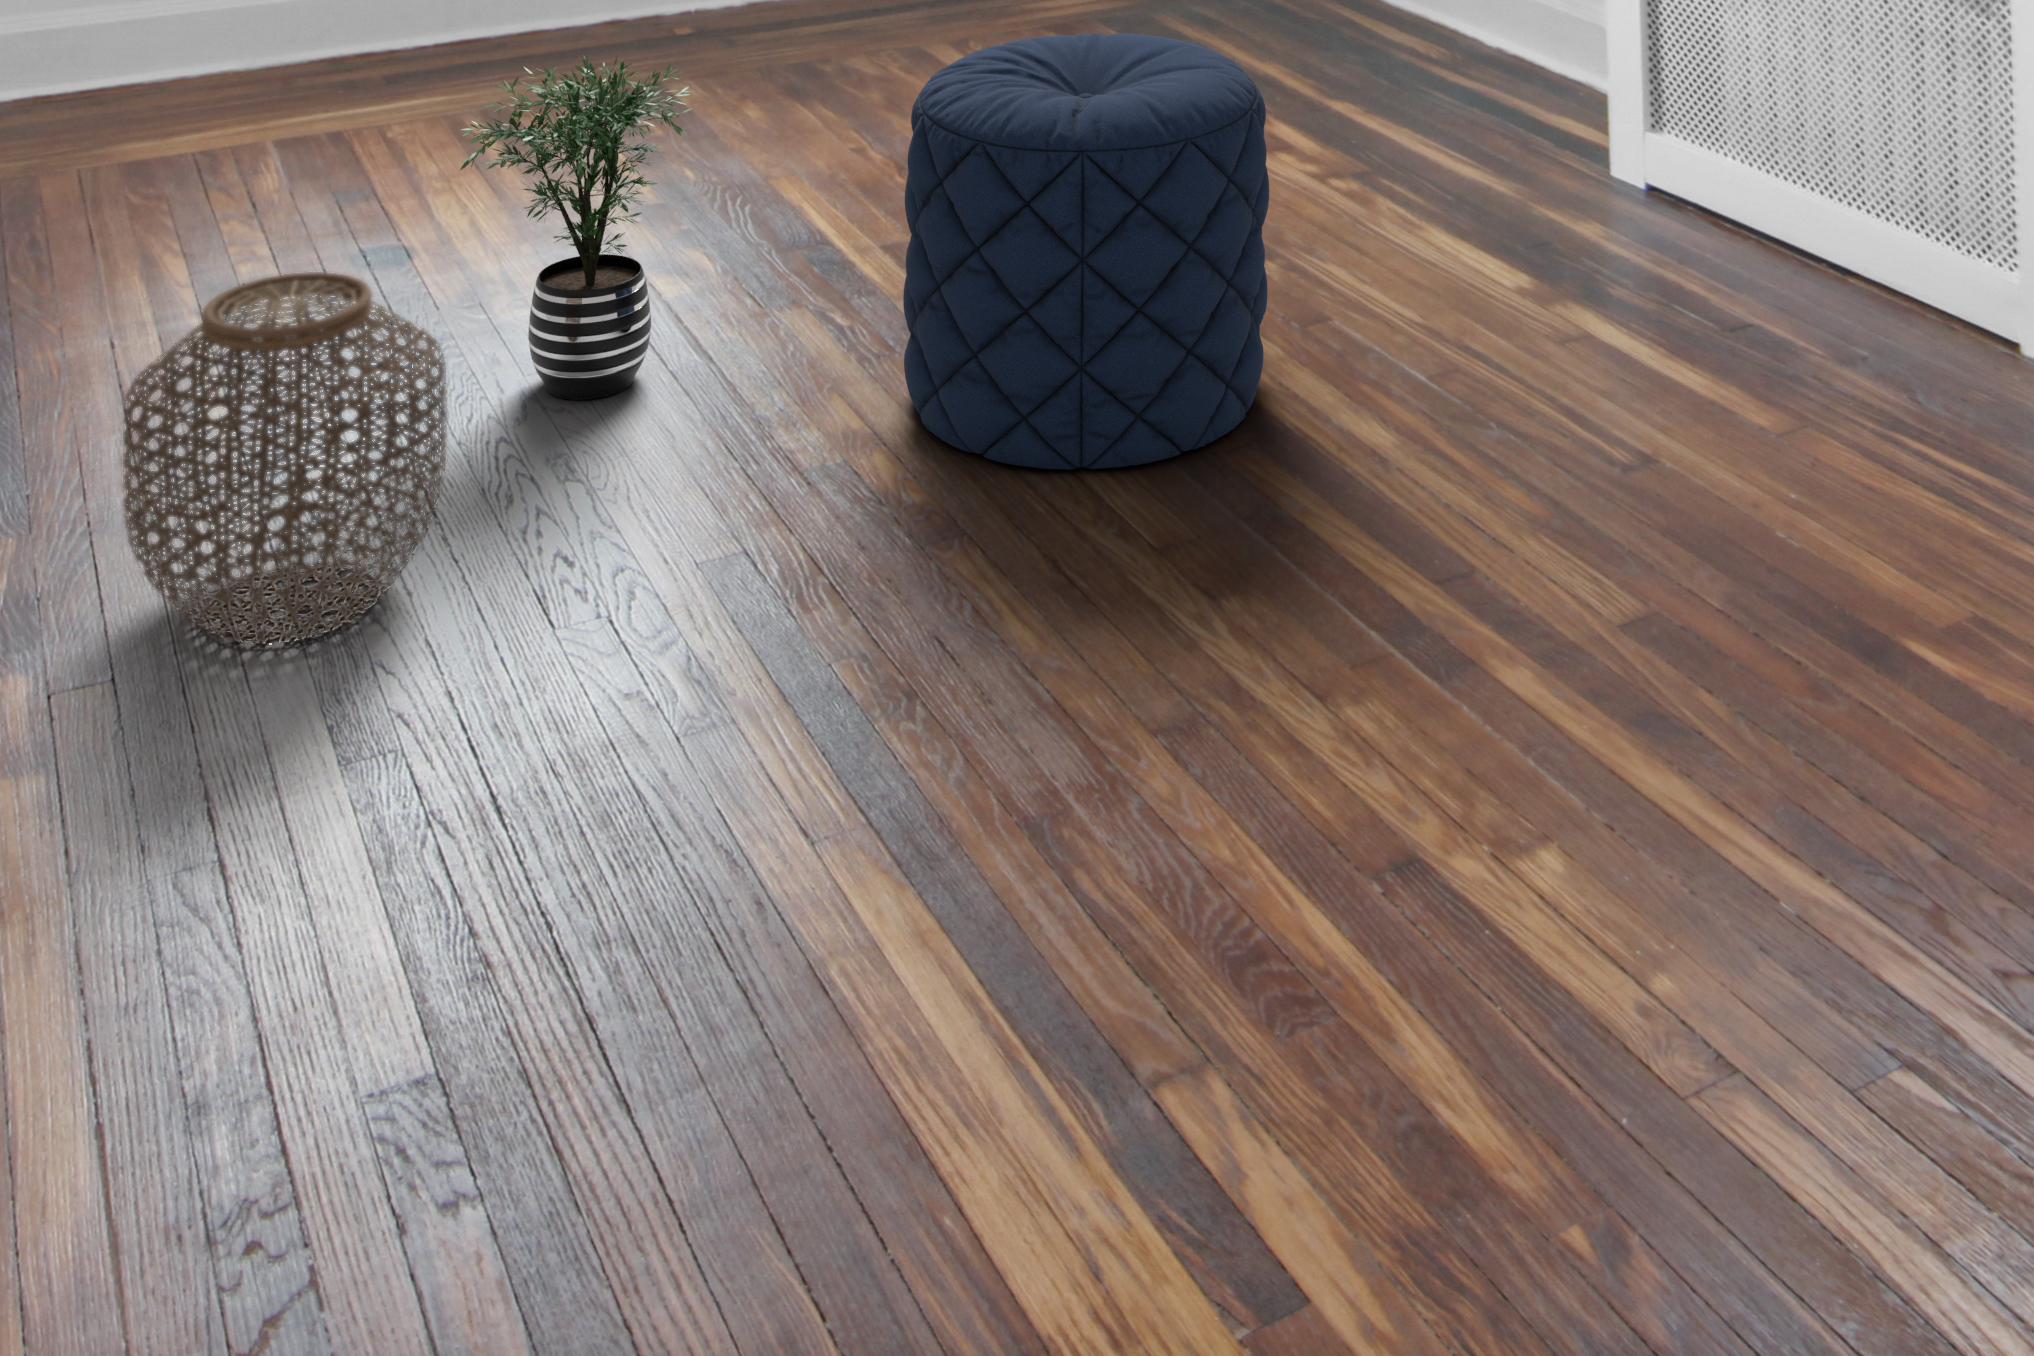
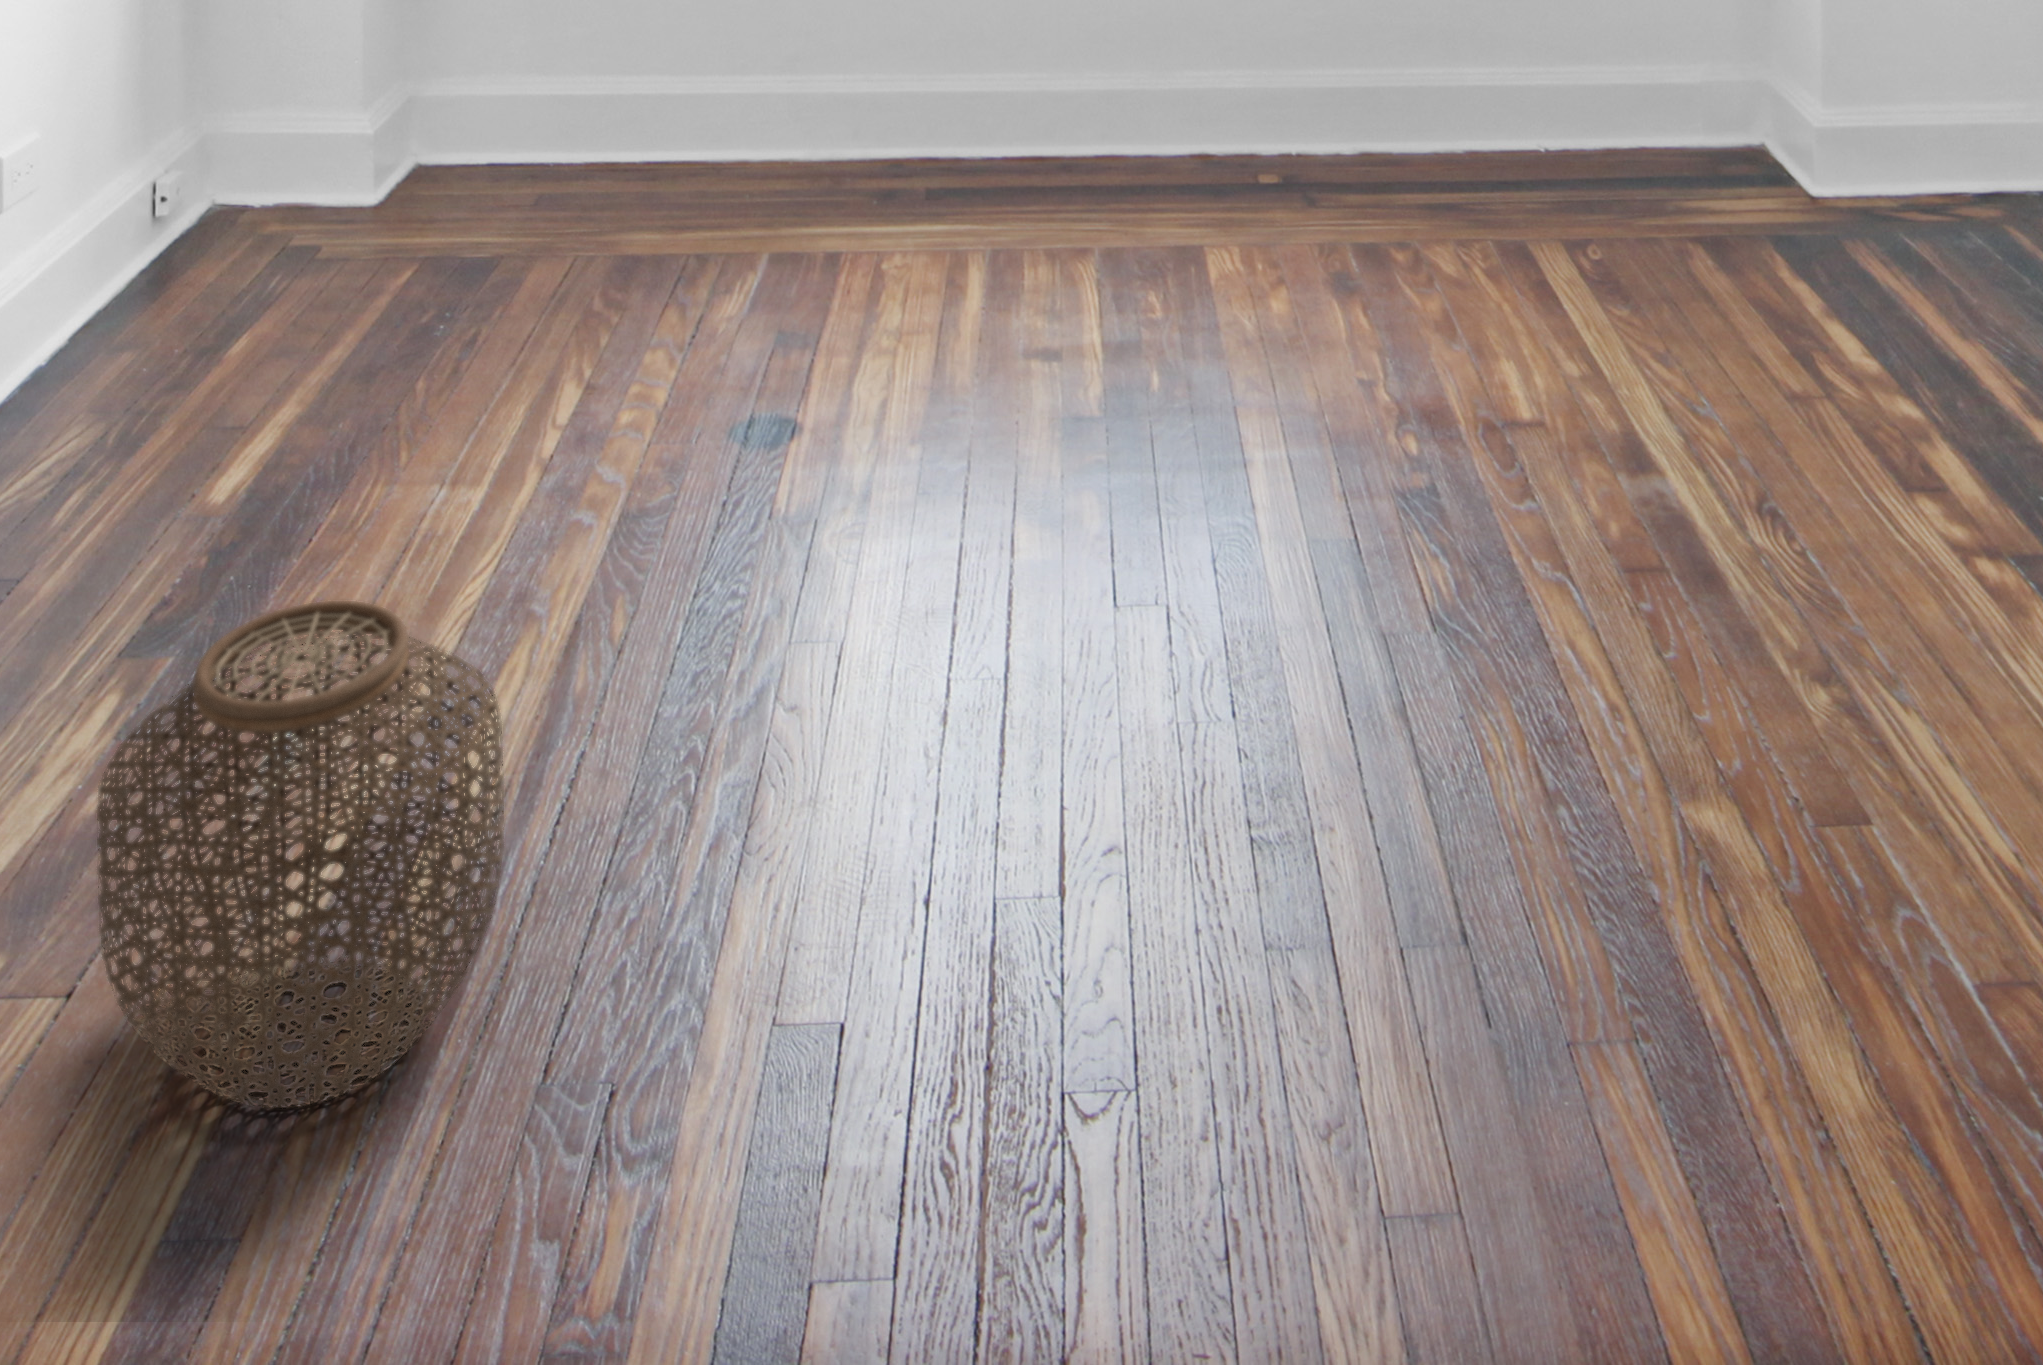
pouf: present [903,33,1269,470] -> none [1175,371,1704,1102]
potted plant: present [461,56,696,400] -> none [690,301,990,755]

